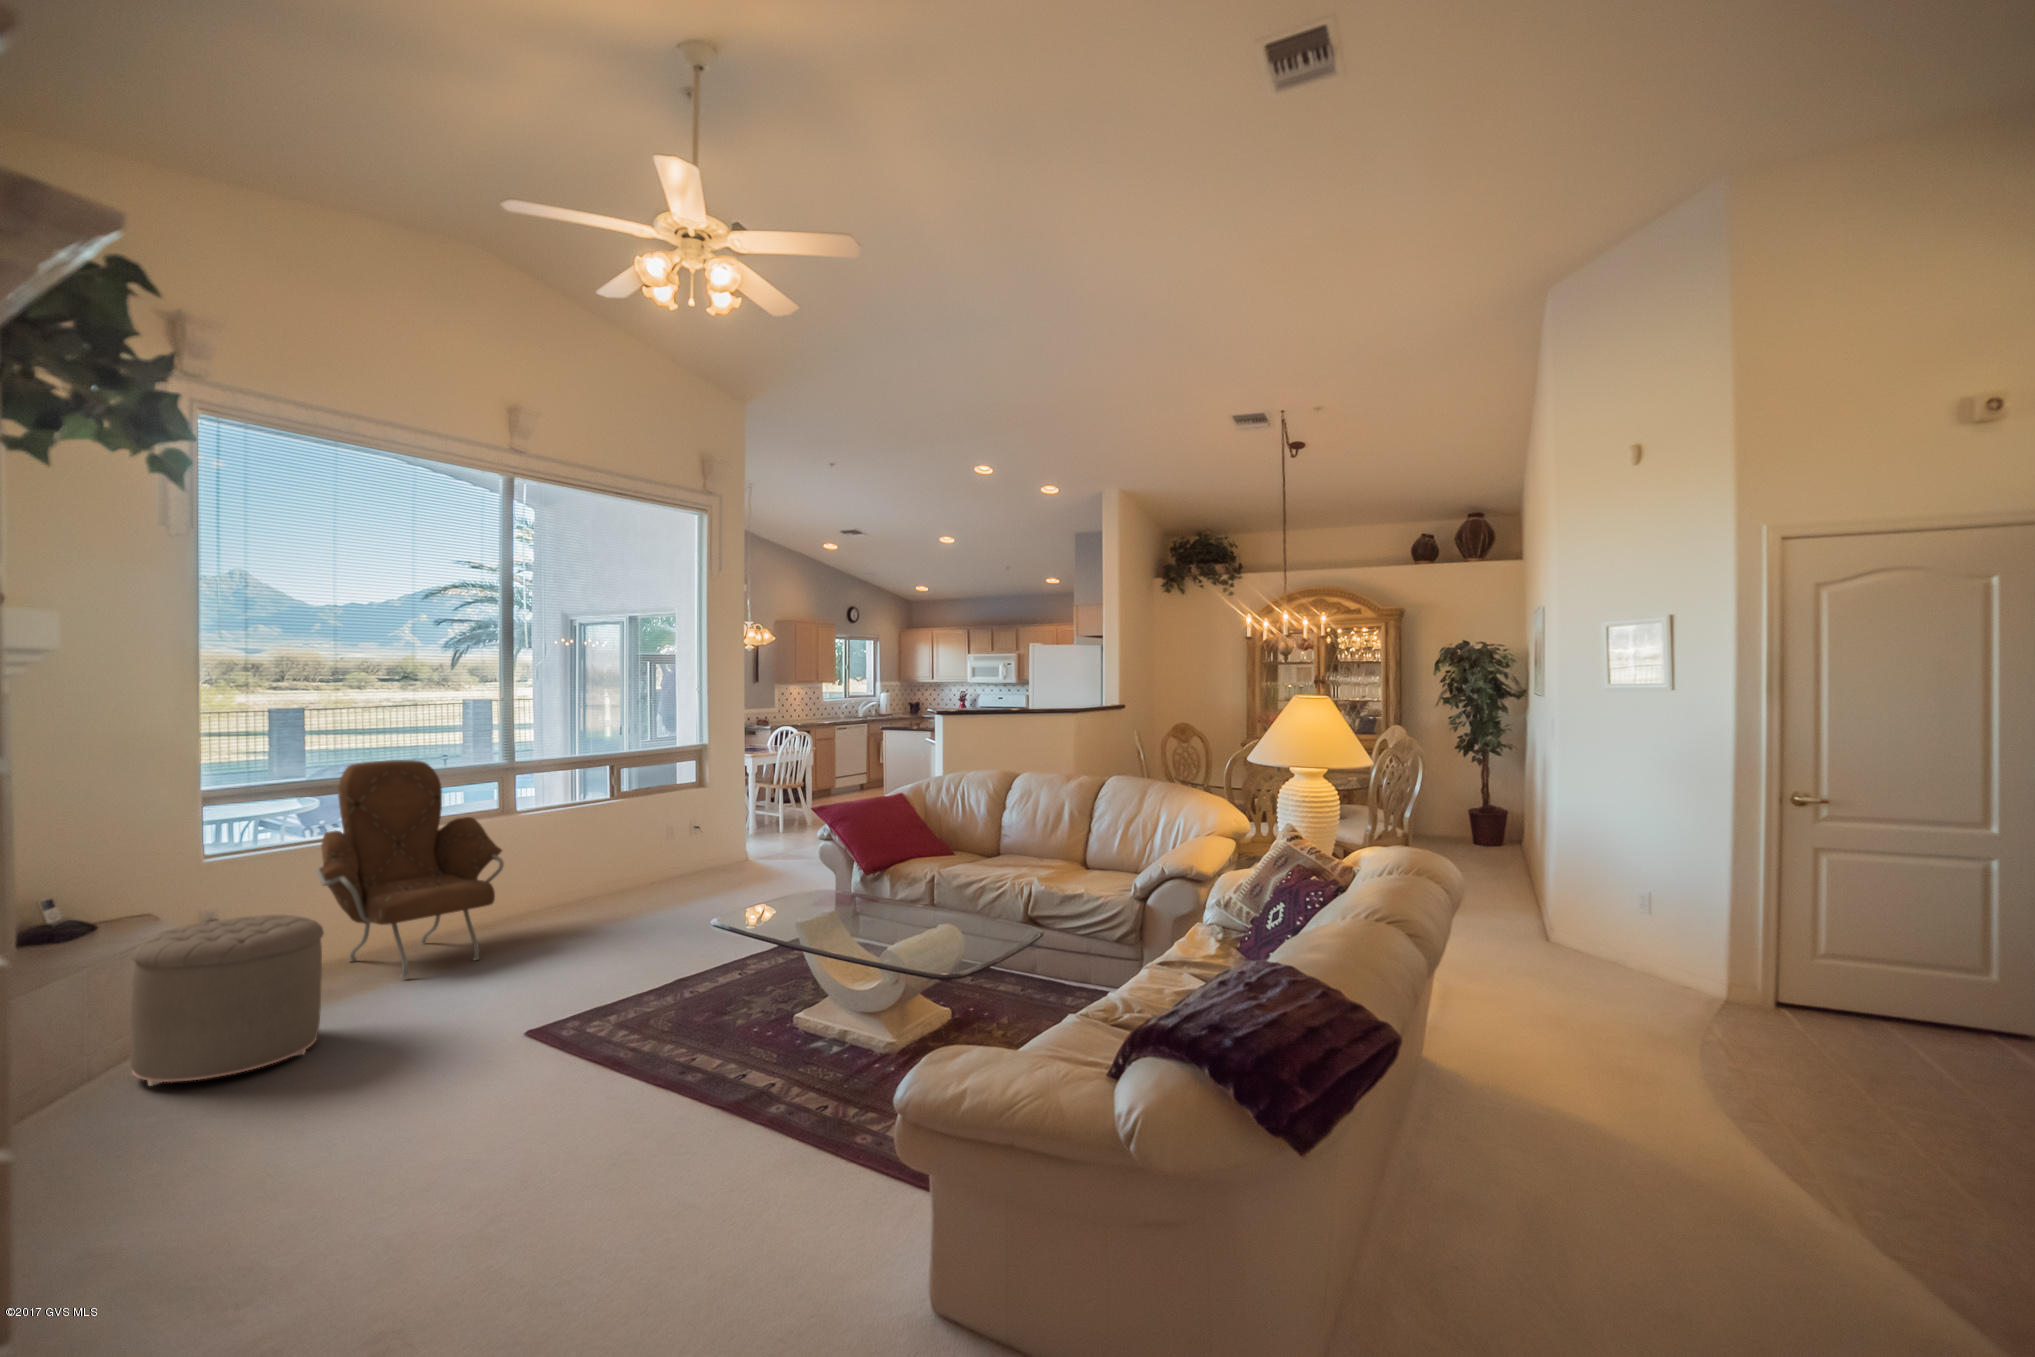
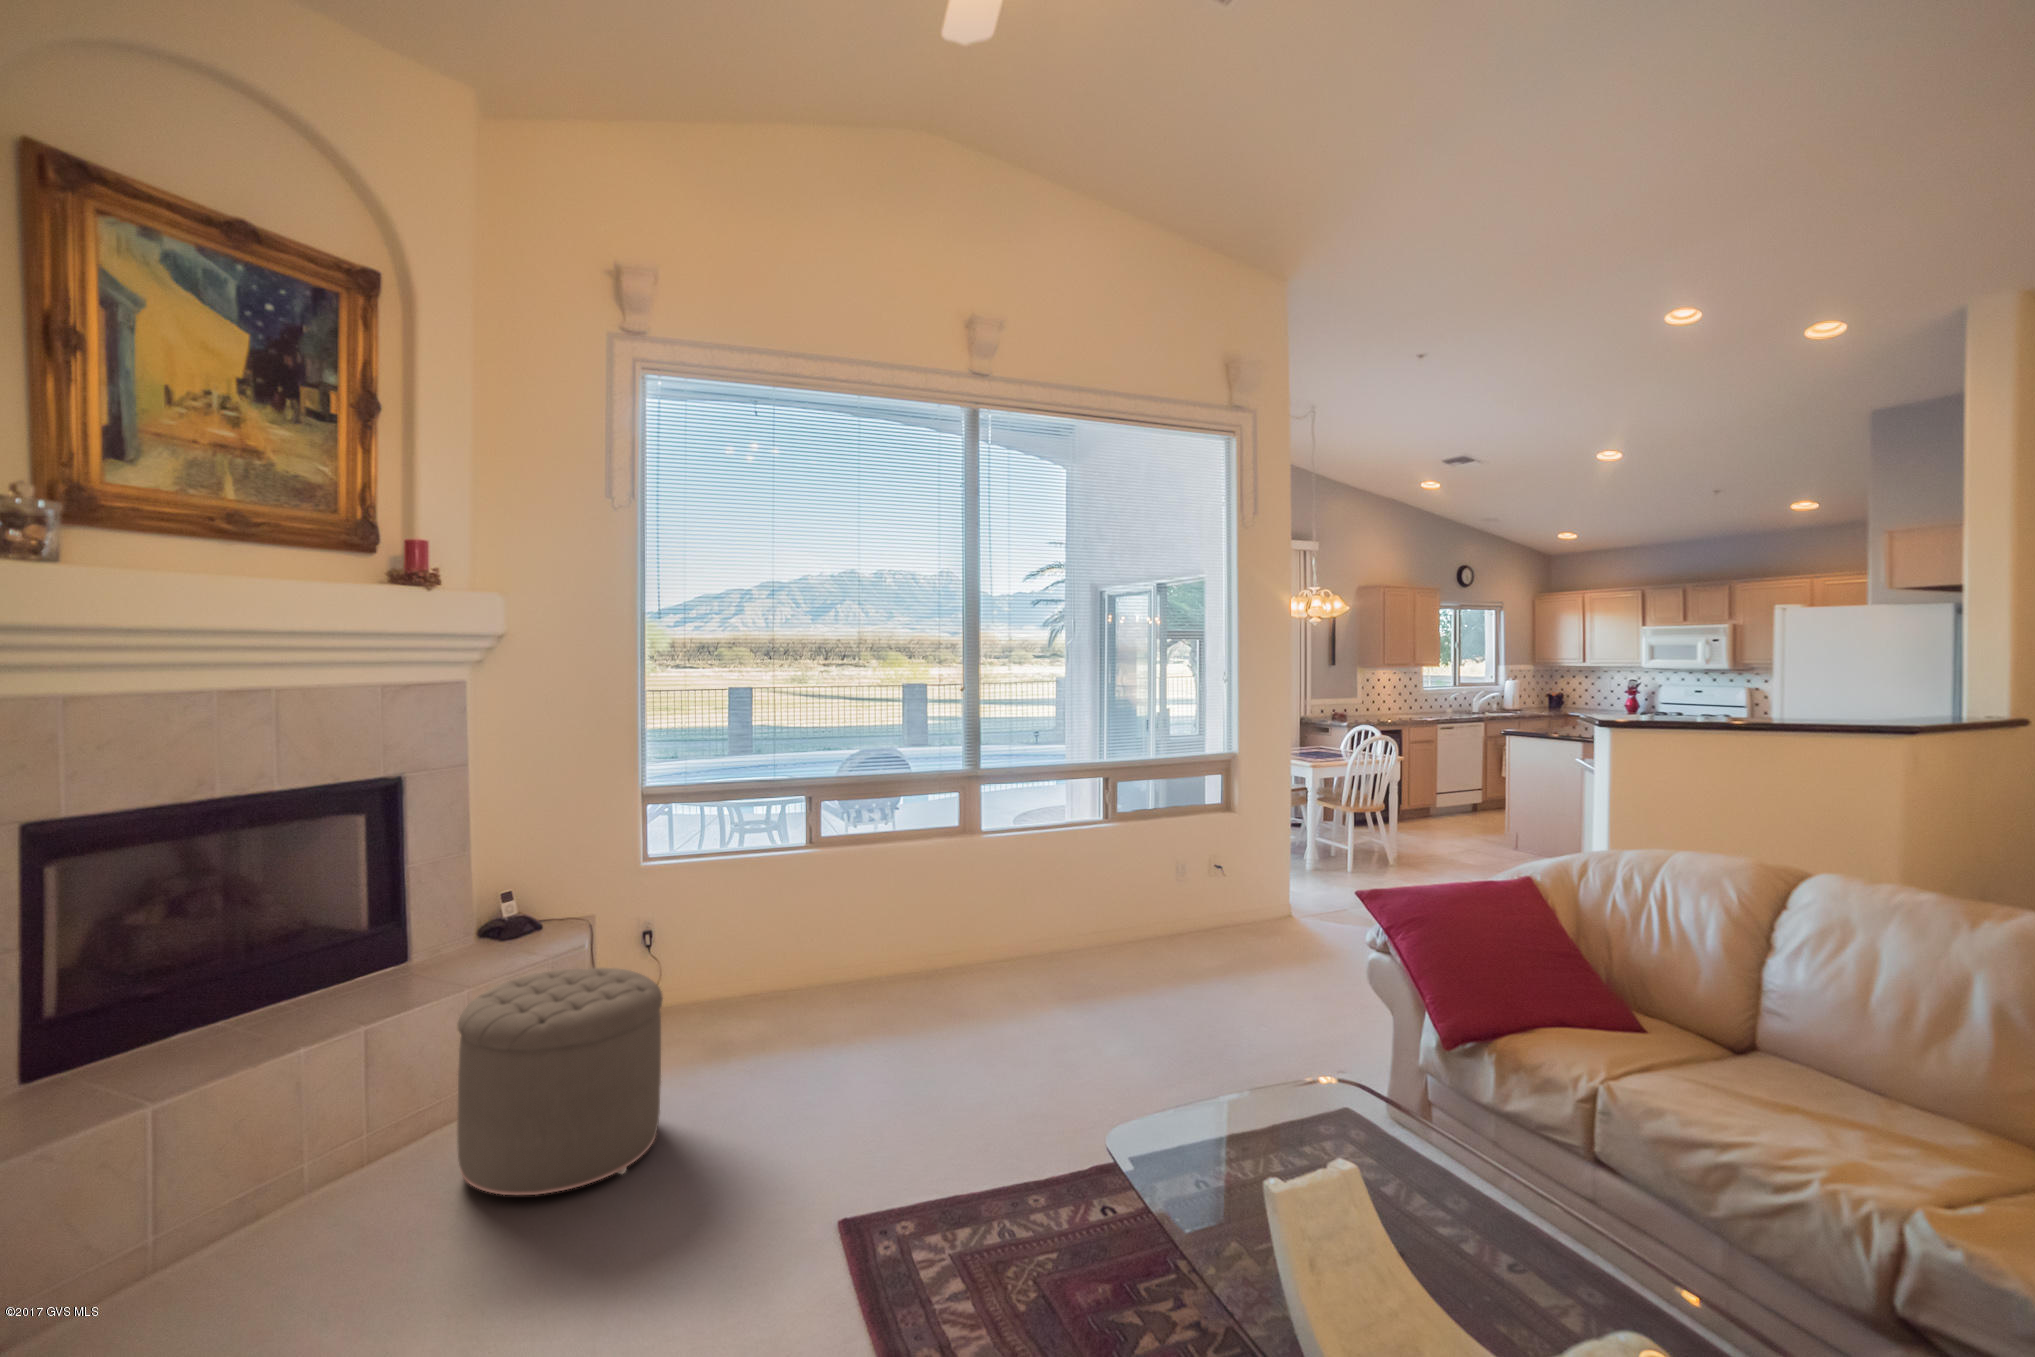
armchair: present [316,760,504,978] -> none [730,767,939,1054]

